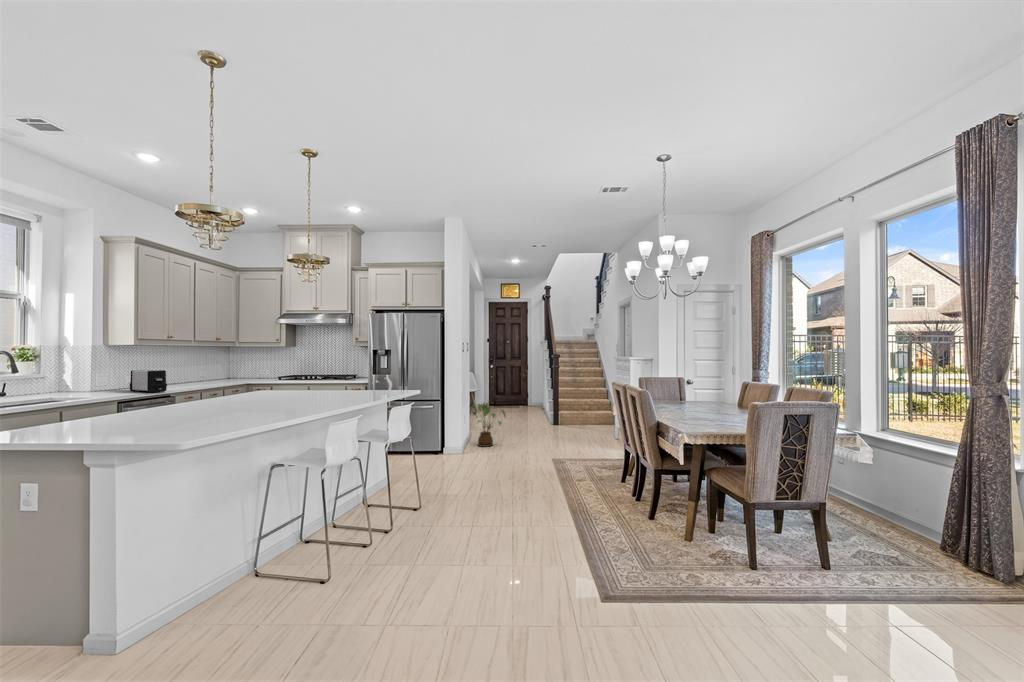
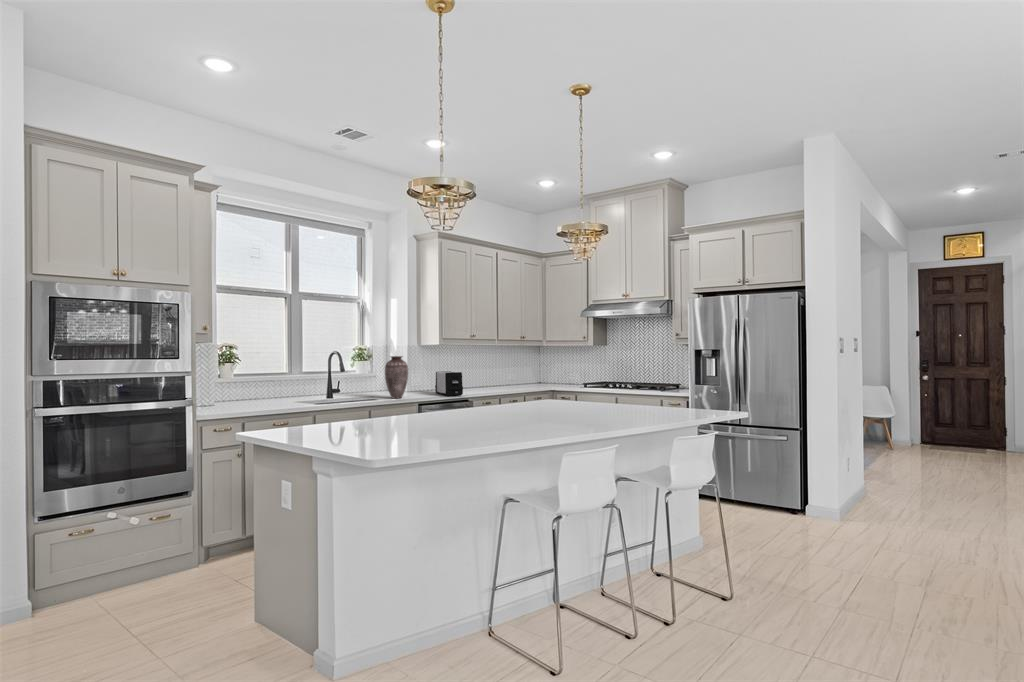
vase: none [77,355,106,397] -> present [385,356,408,398]
house plant: present [470,403,506,447] -> none [858,435,930,511]

